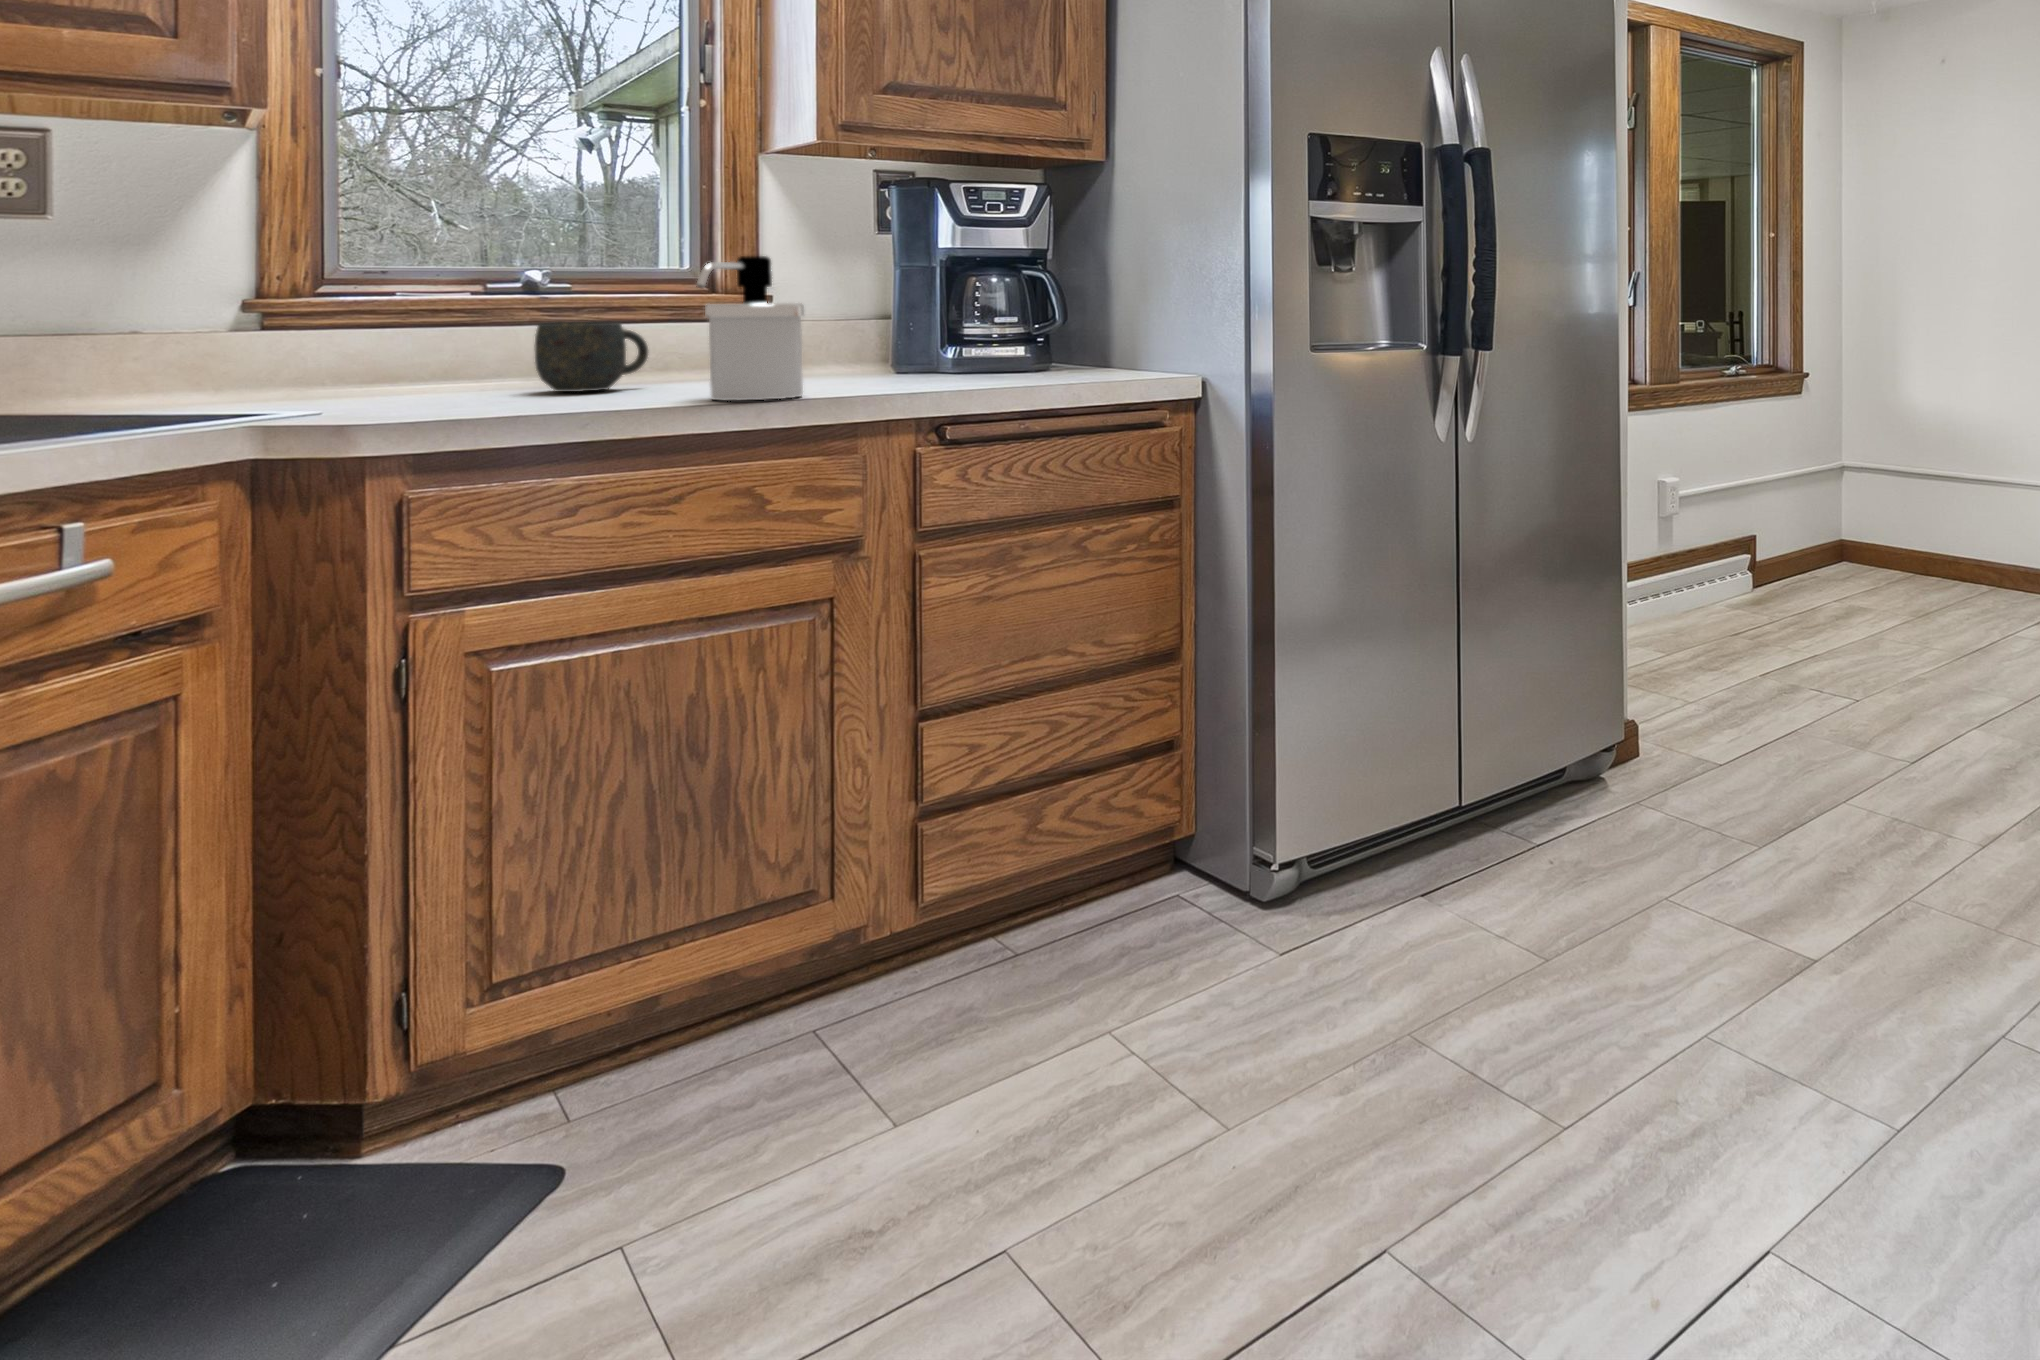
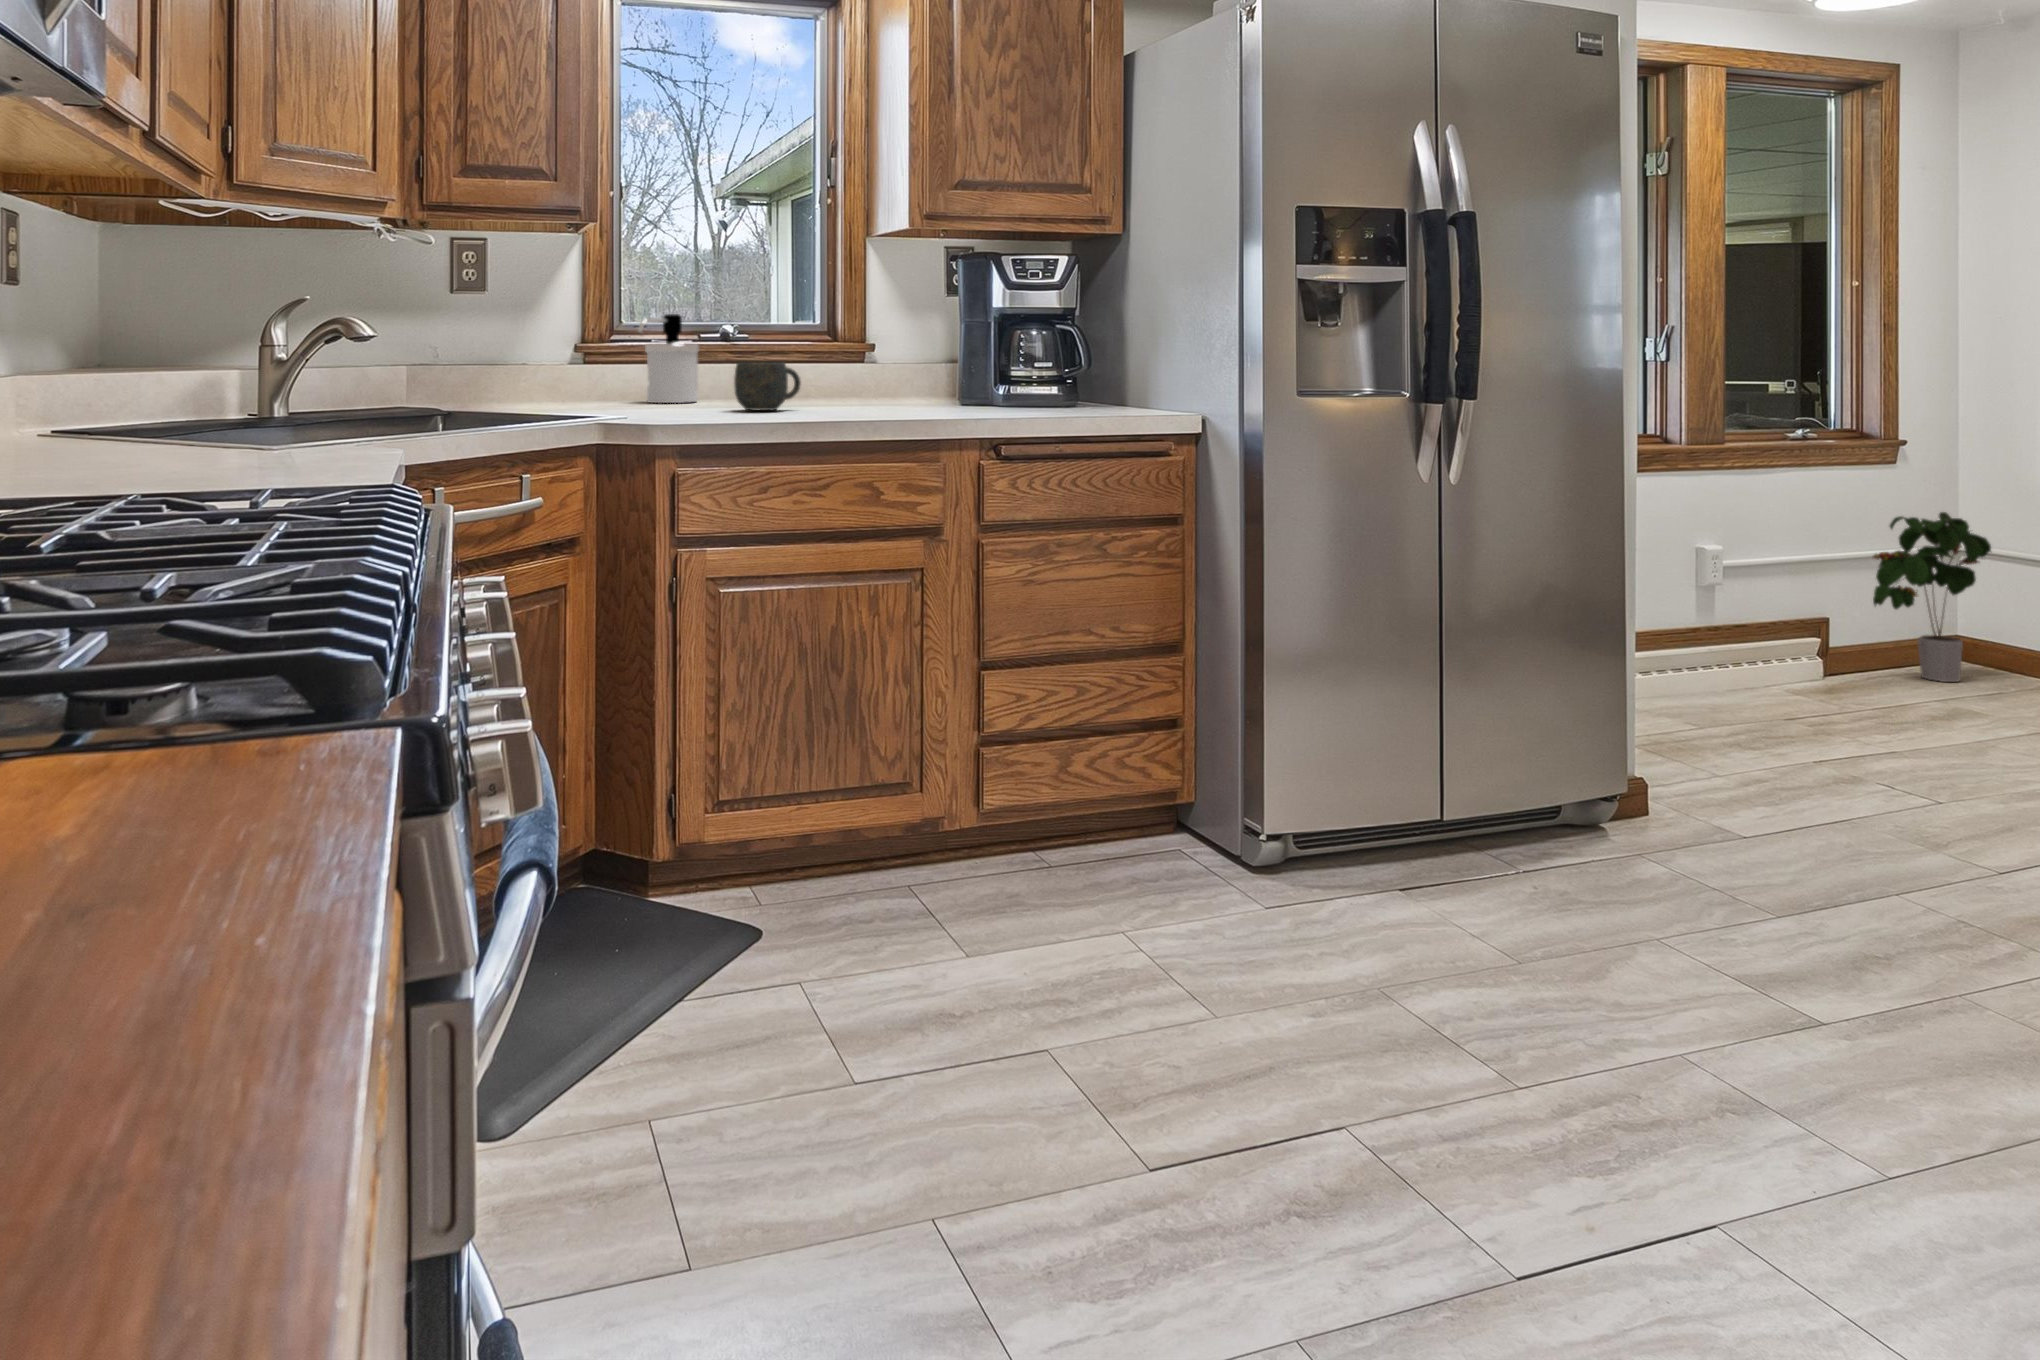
soap dispenser: present [696,256,804,401] -> present [638,314,699,403]
potted plant: none [1785,435,1866,580] -> present [1873,512,1991,682]

